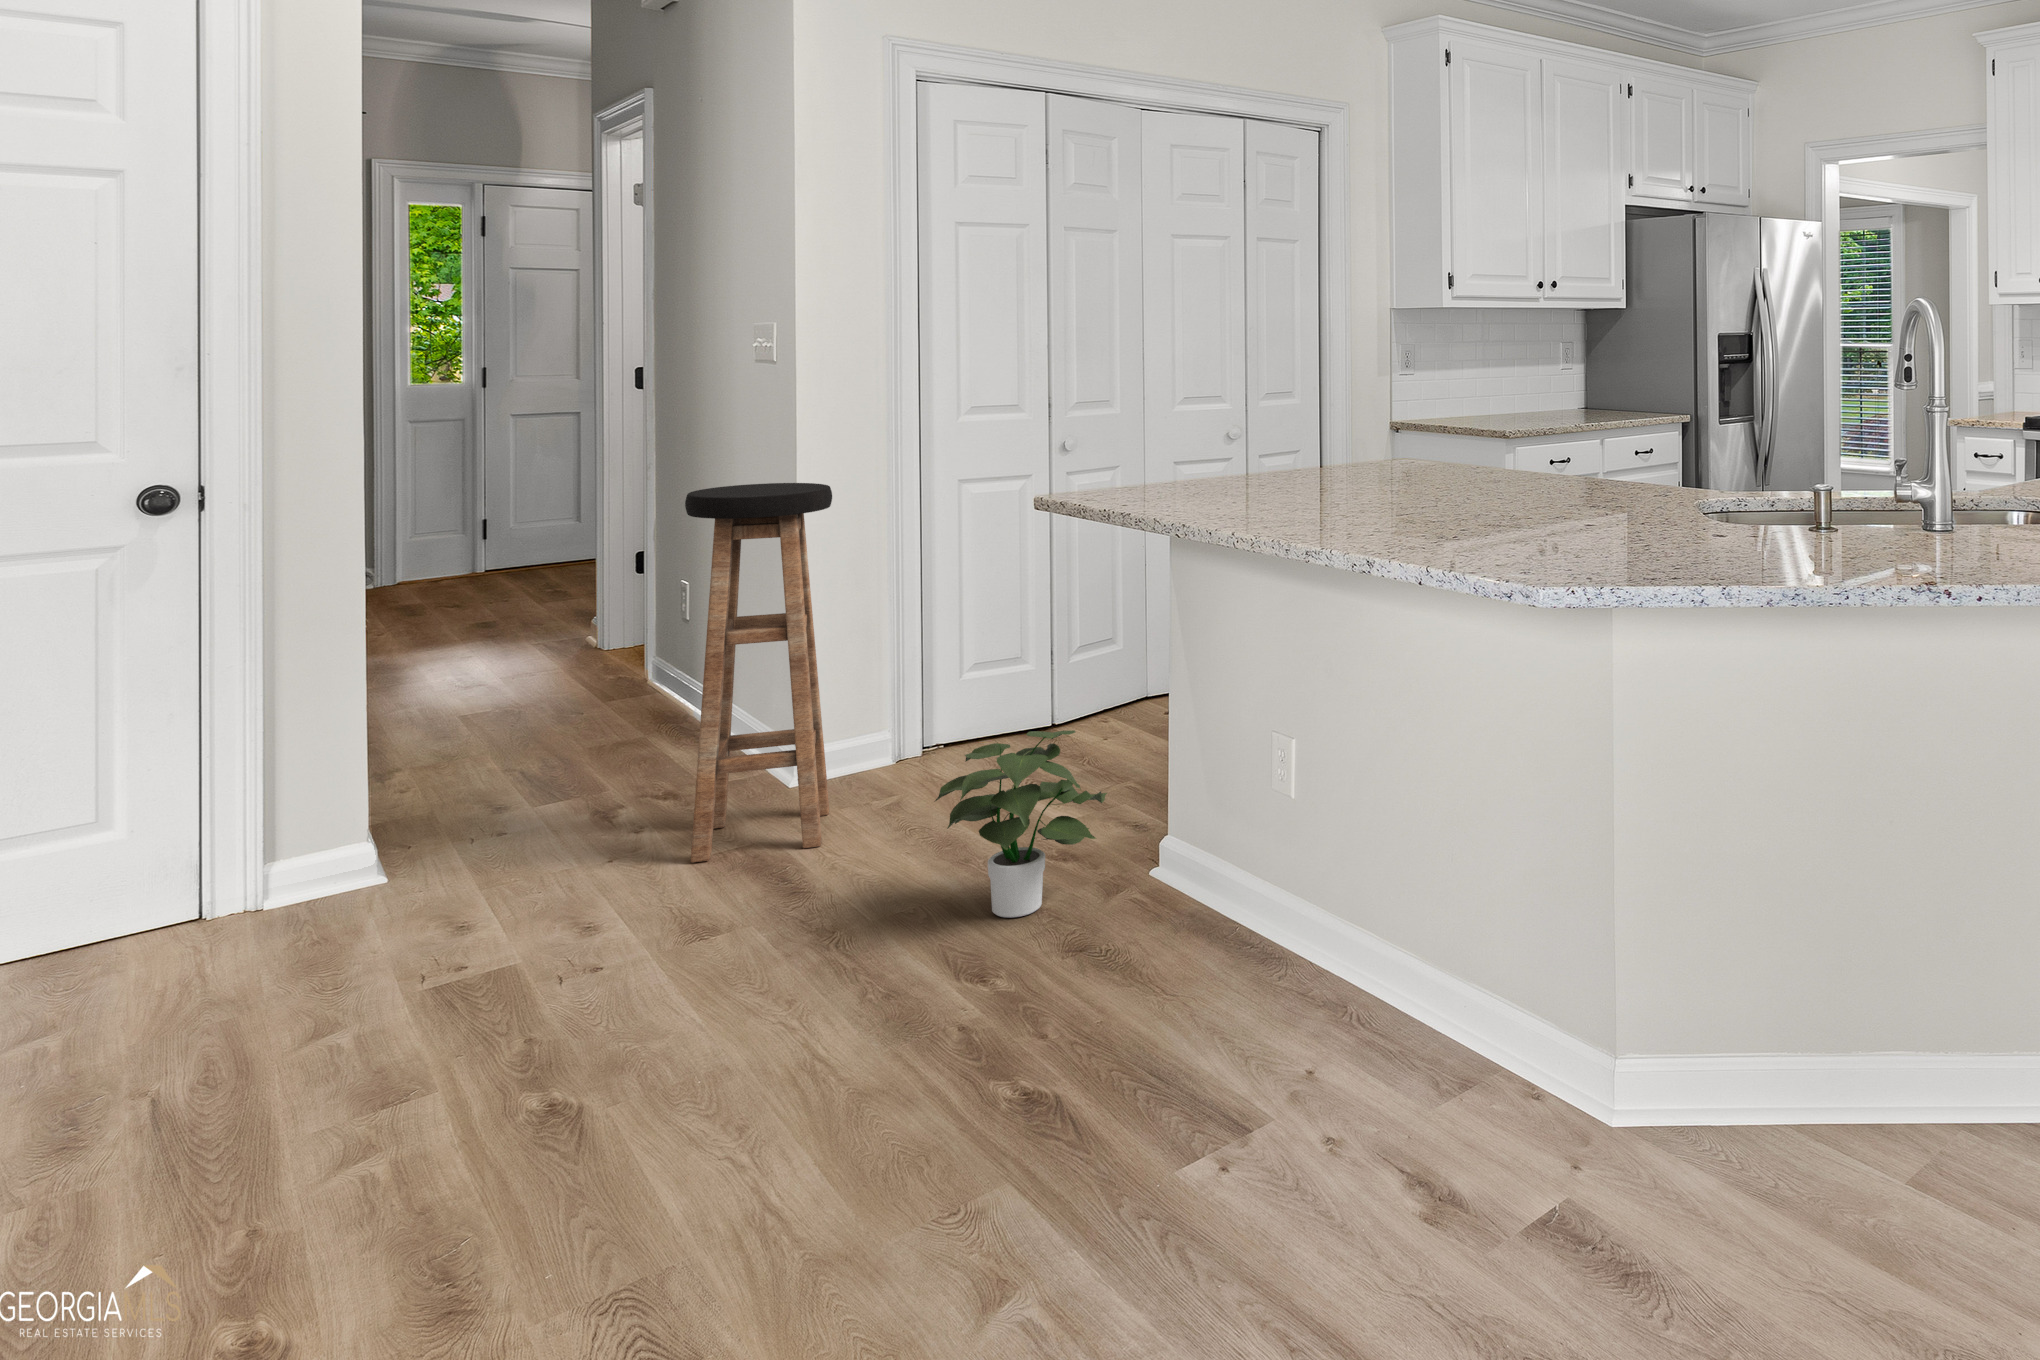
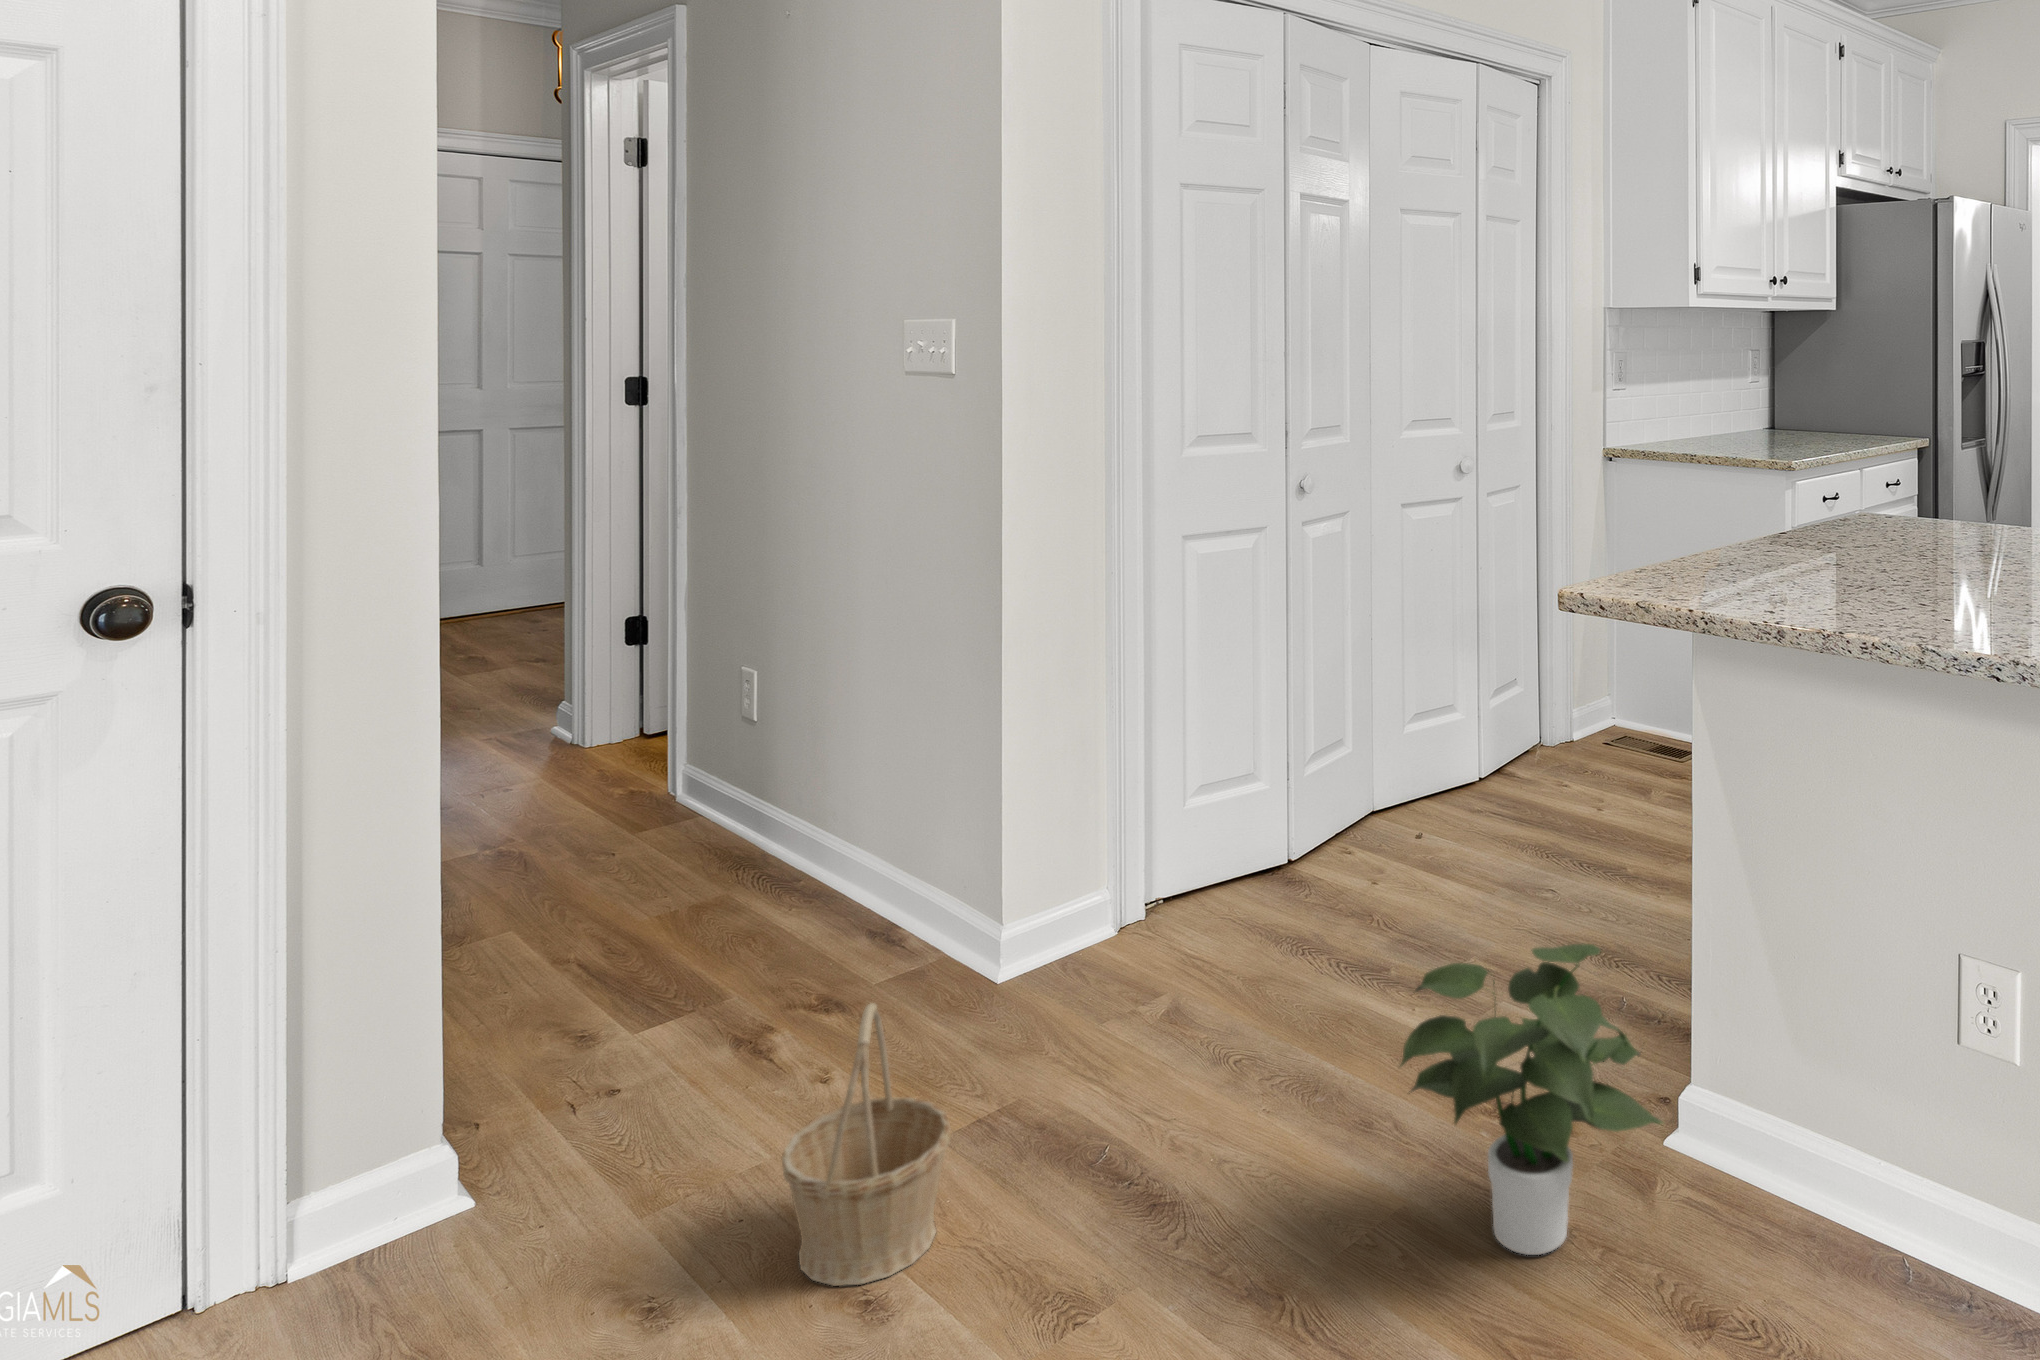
bar stool: present [685,483,832,862] -> none [915,552,1121,1147]
basket: none [553,755,671,919] -> present [782,1003,952,1286]

